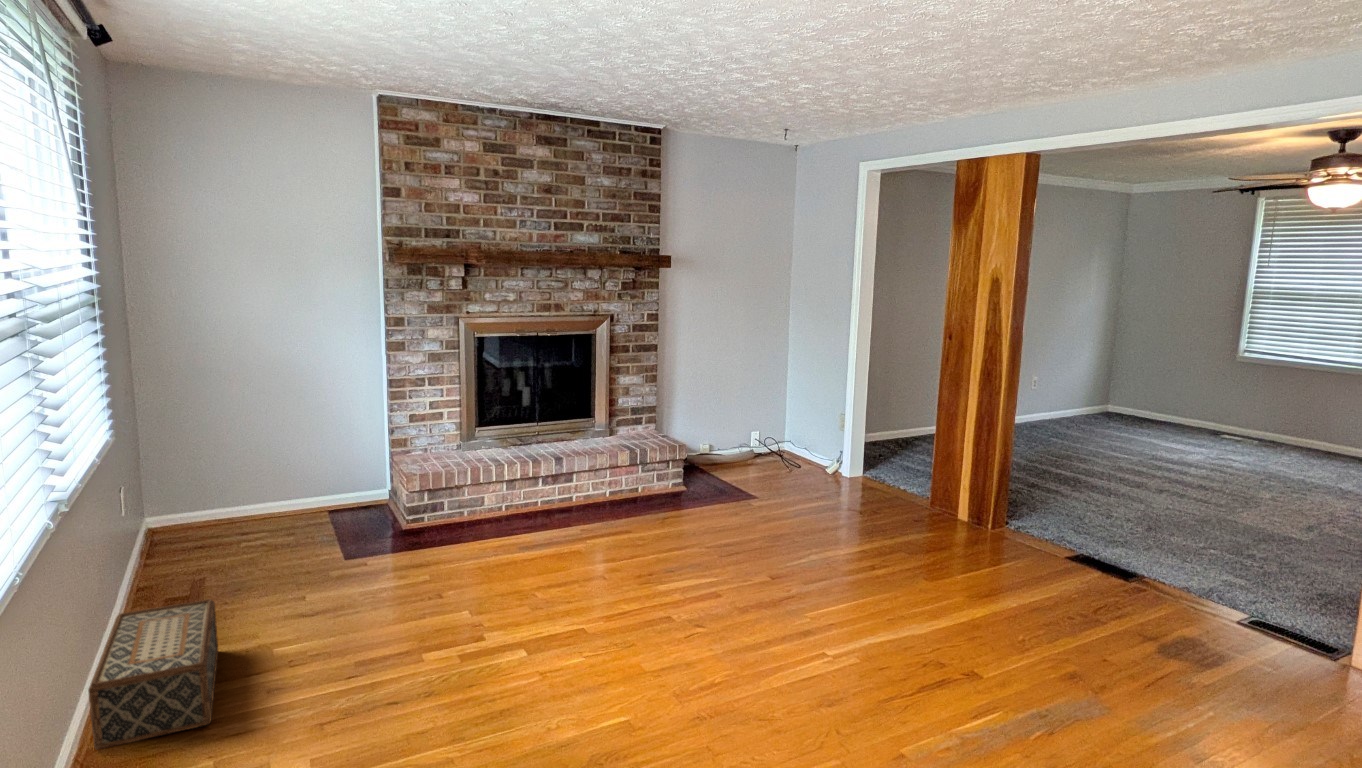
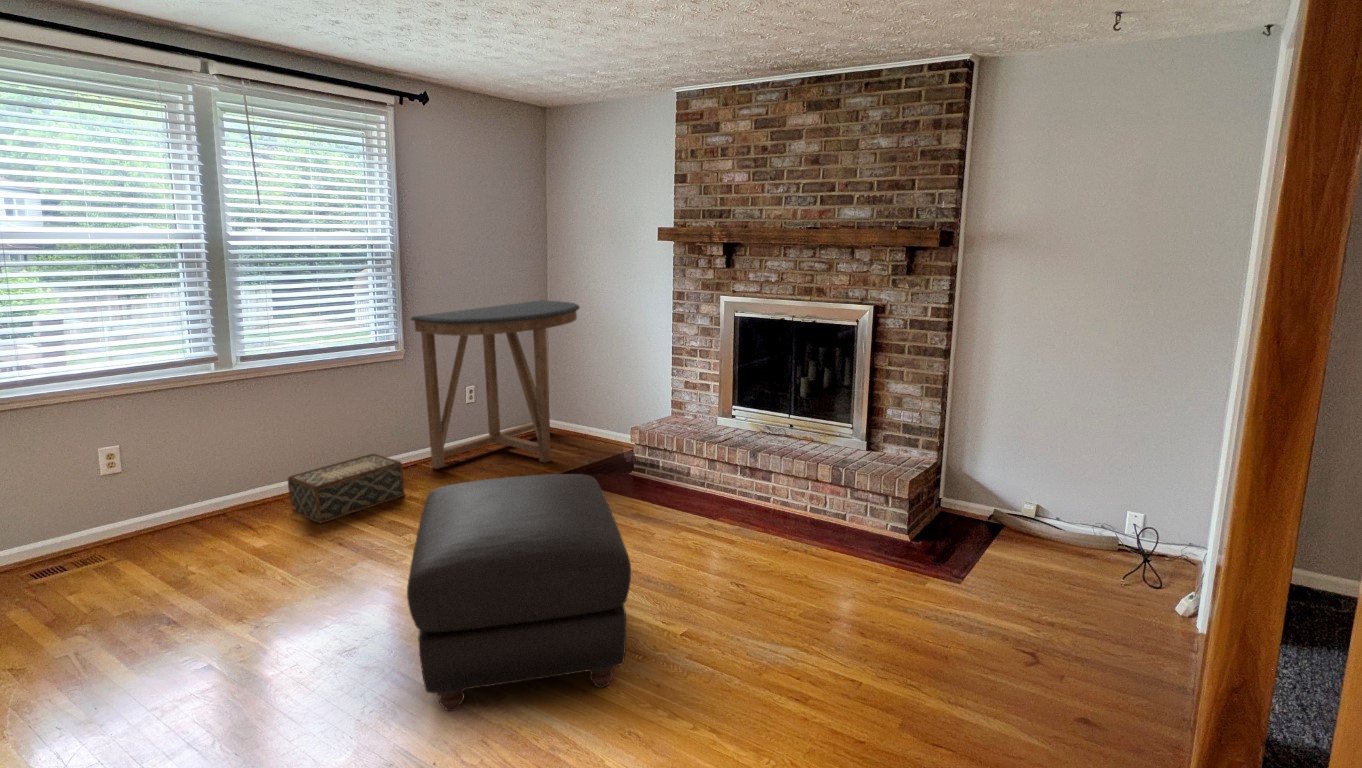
console table: none [108,343,284,621] -> present [411,300,579,469]
ottoman: none [601,477,834,676] -> present [407,474,631,711]

